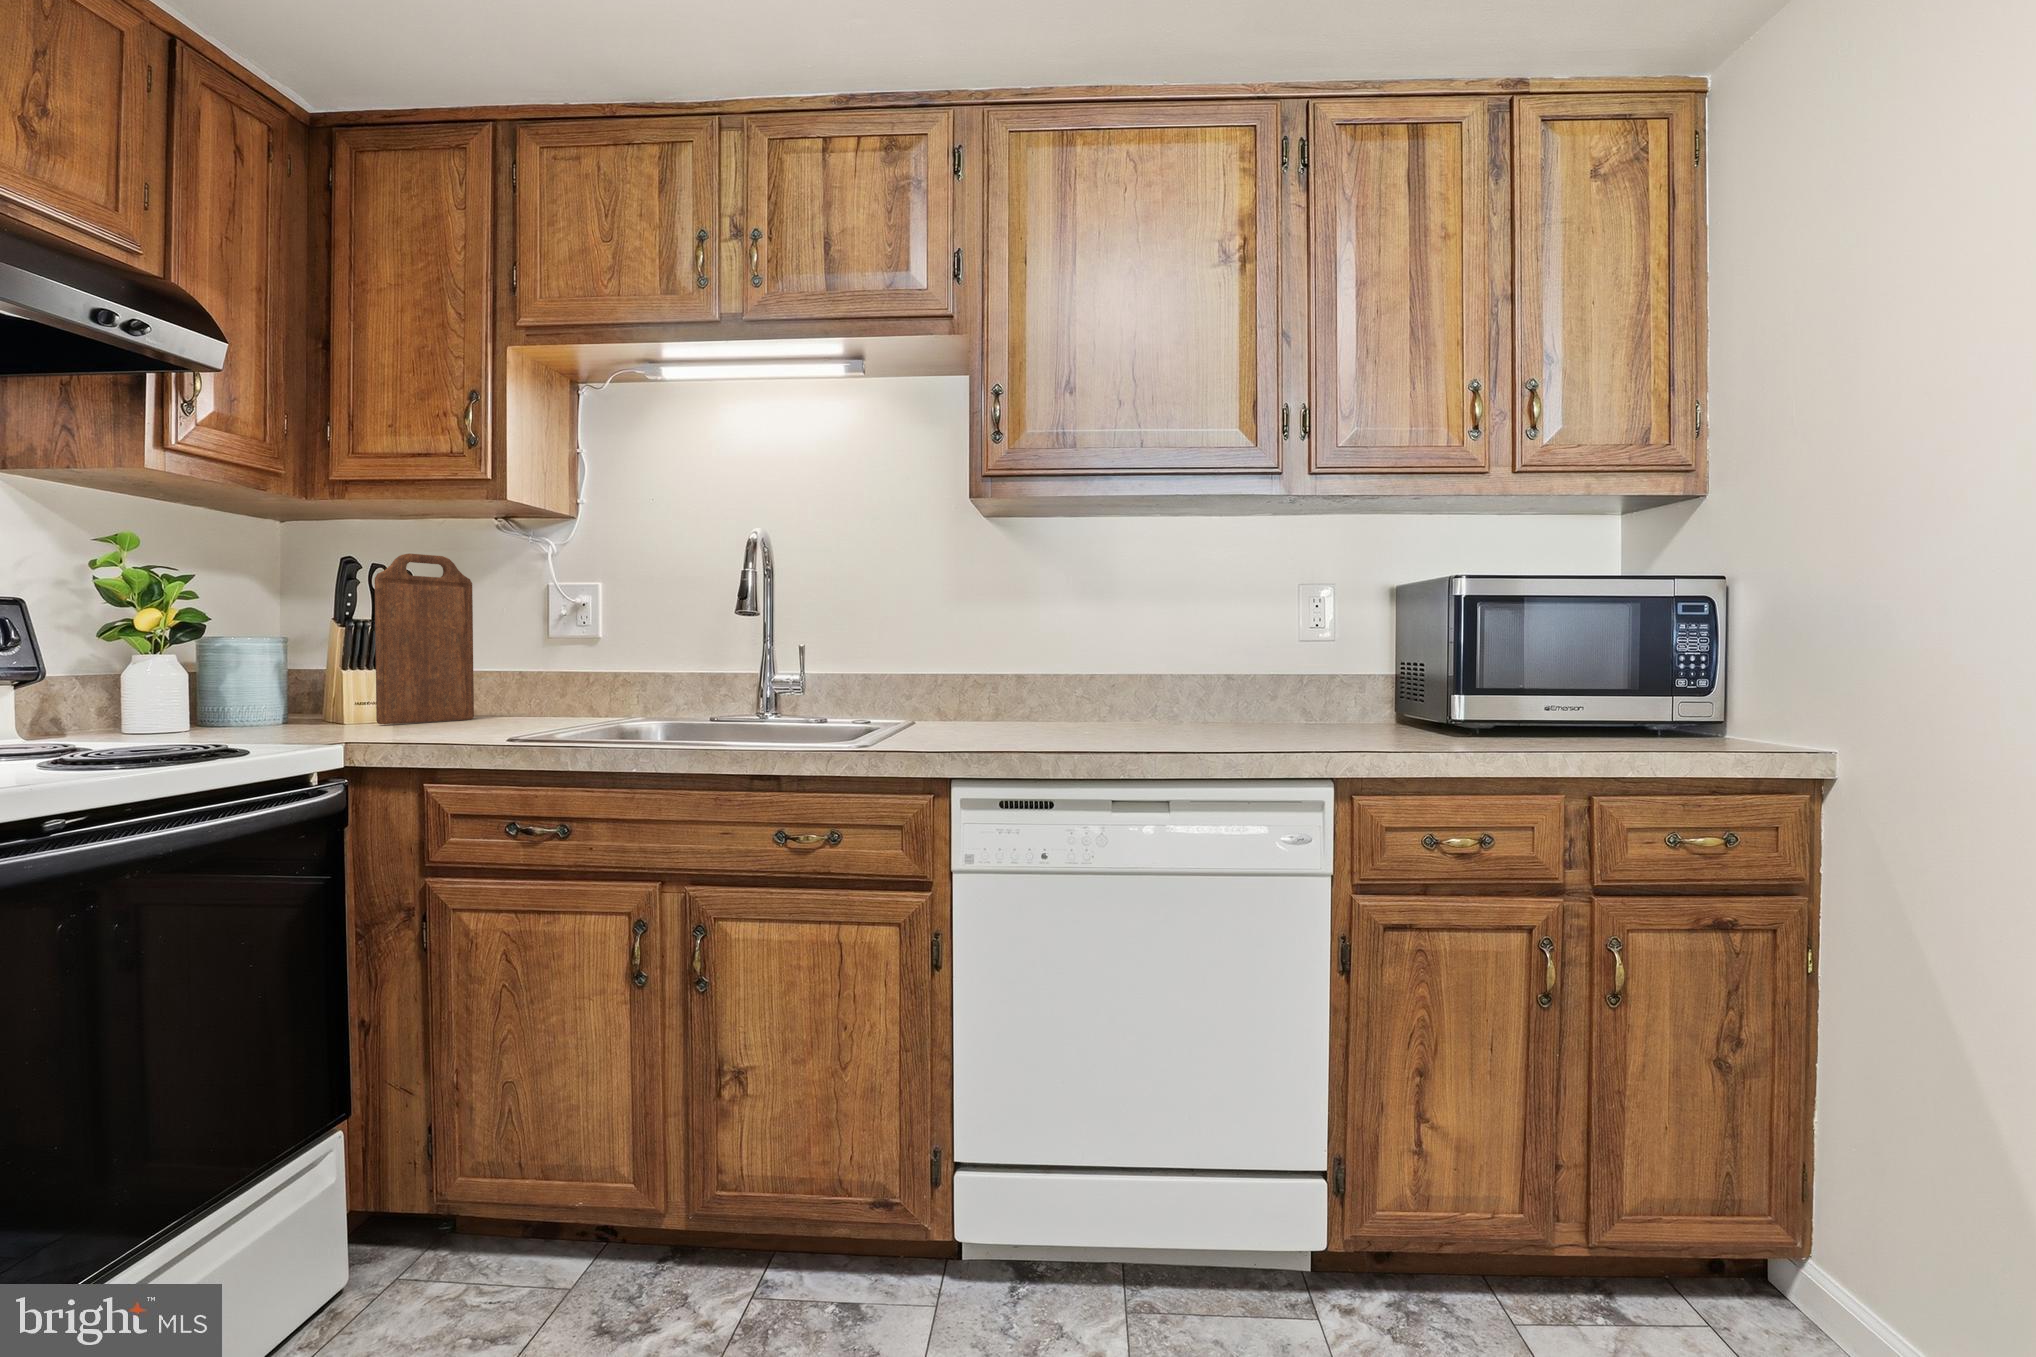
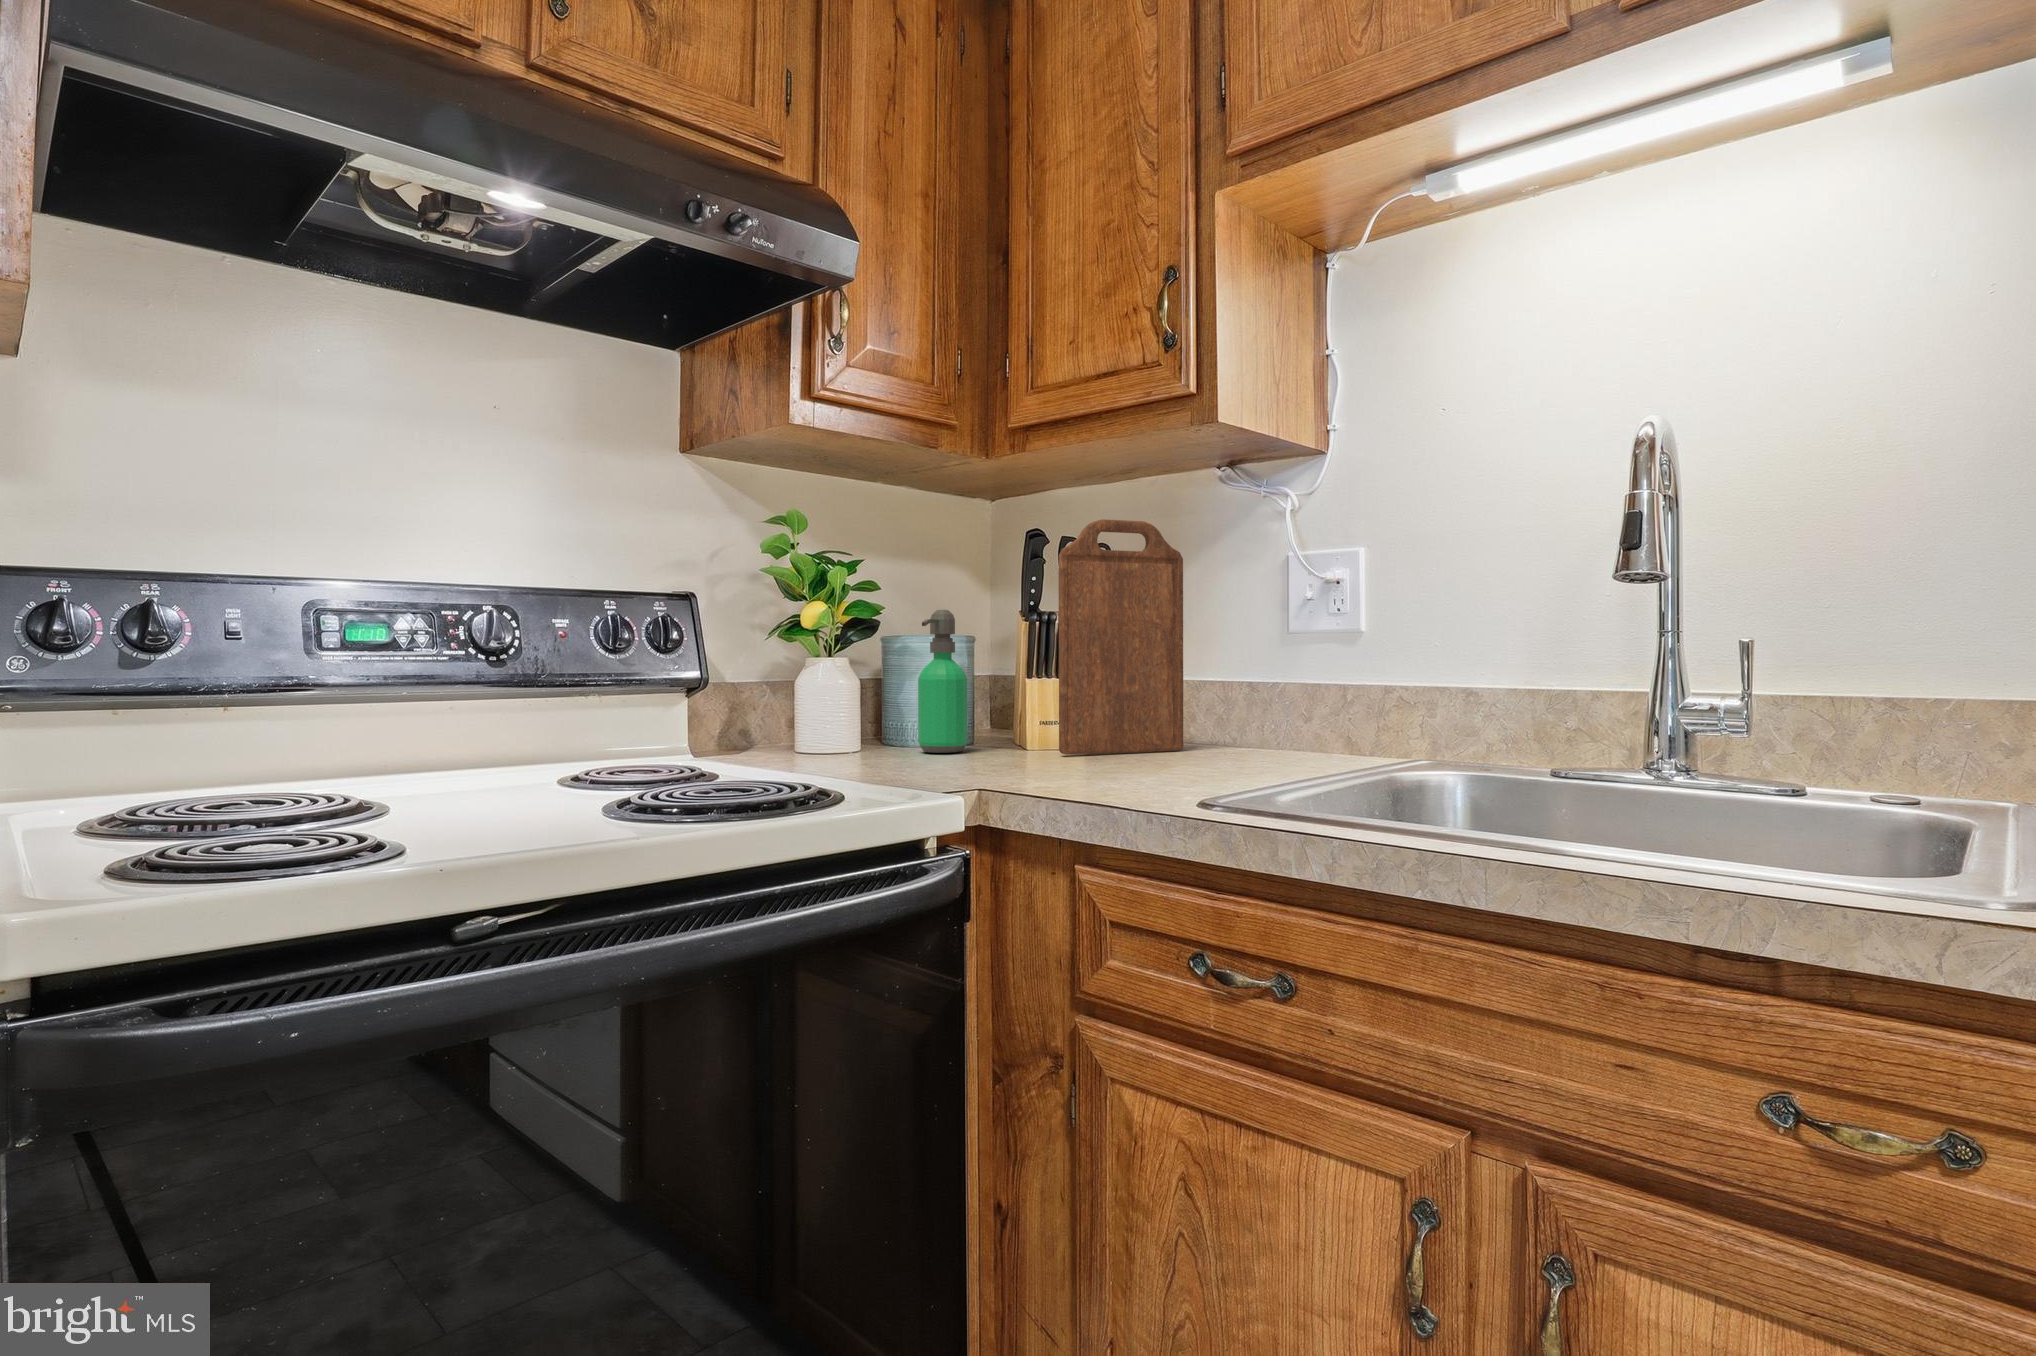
soap dispenser: none [243,615,290,728] -> present [918,610,967,753]

